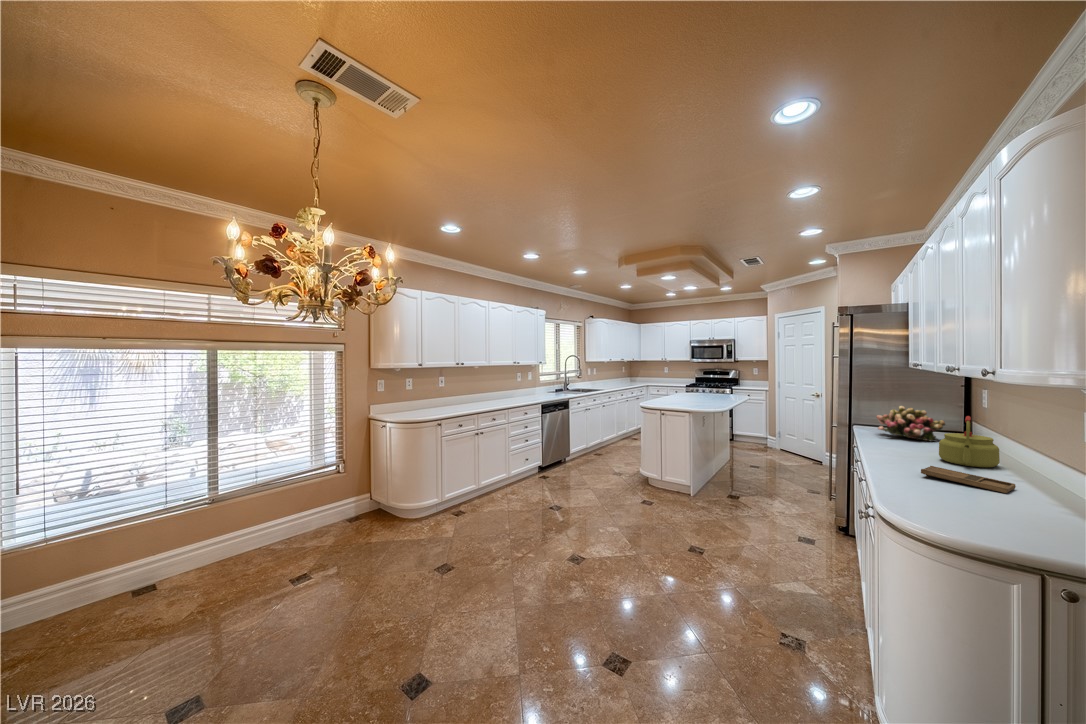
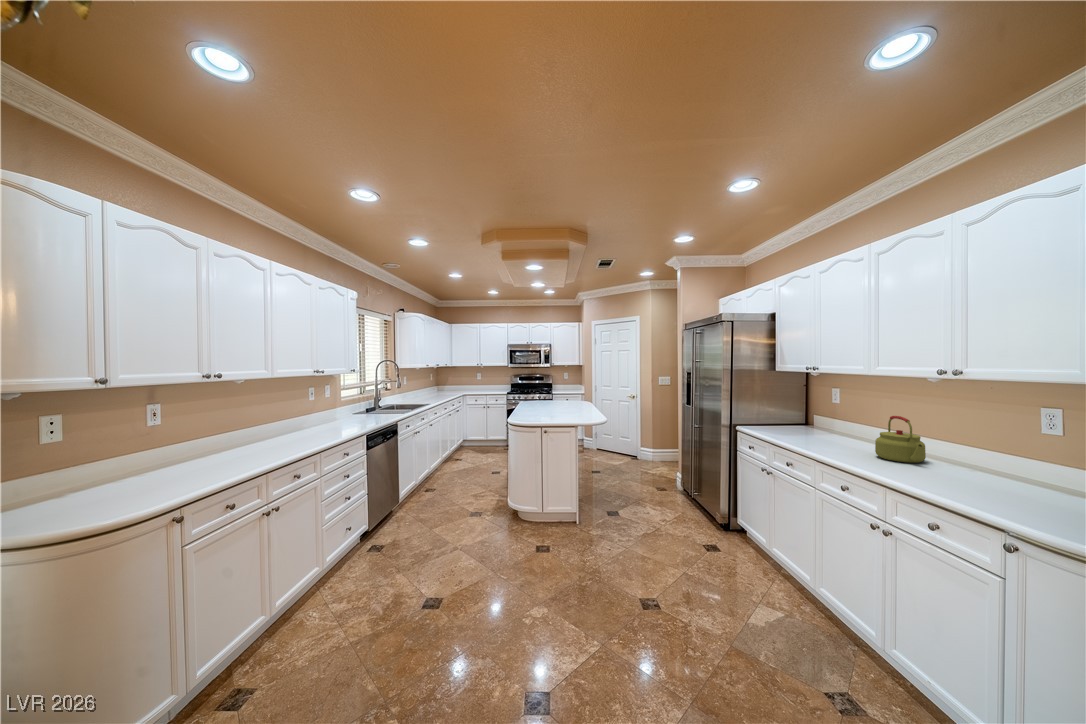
flower arrangement: present [877,406,945,442] -> none [768,407,821,438]
tray: present [921,466,1016,493] -> none [928,471,1022,492]

